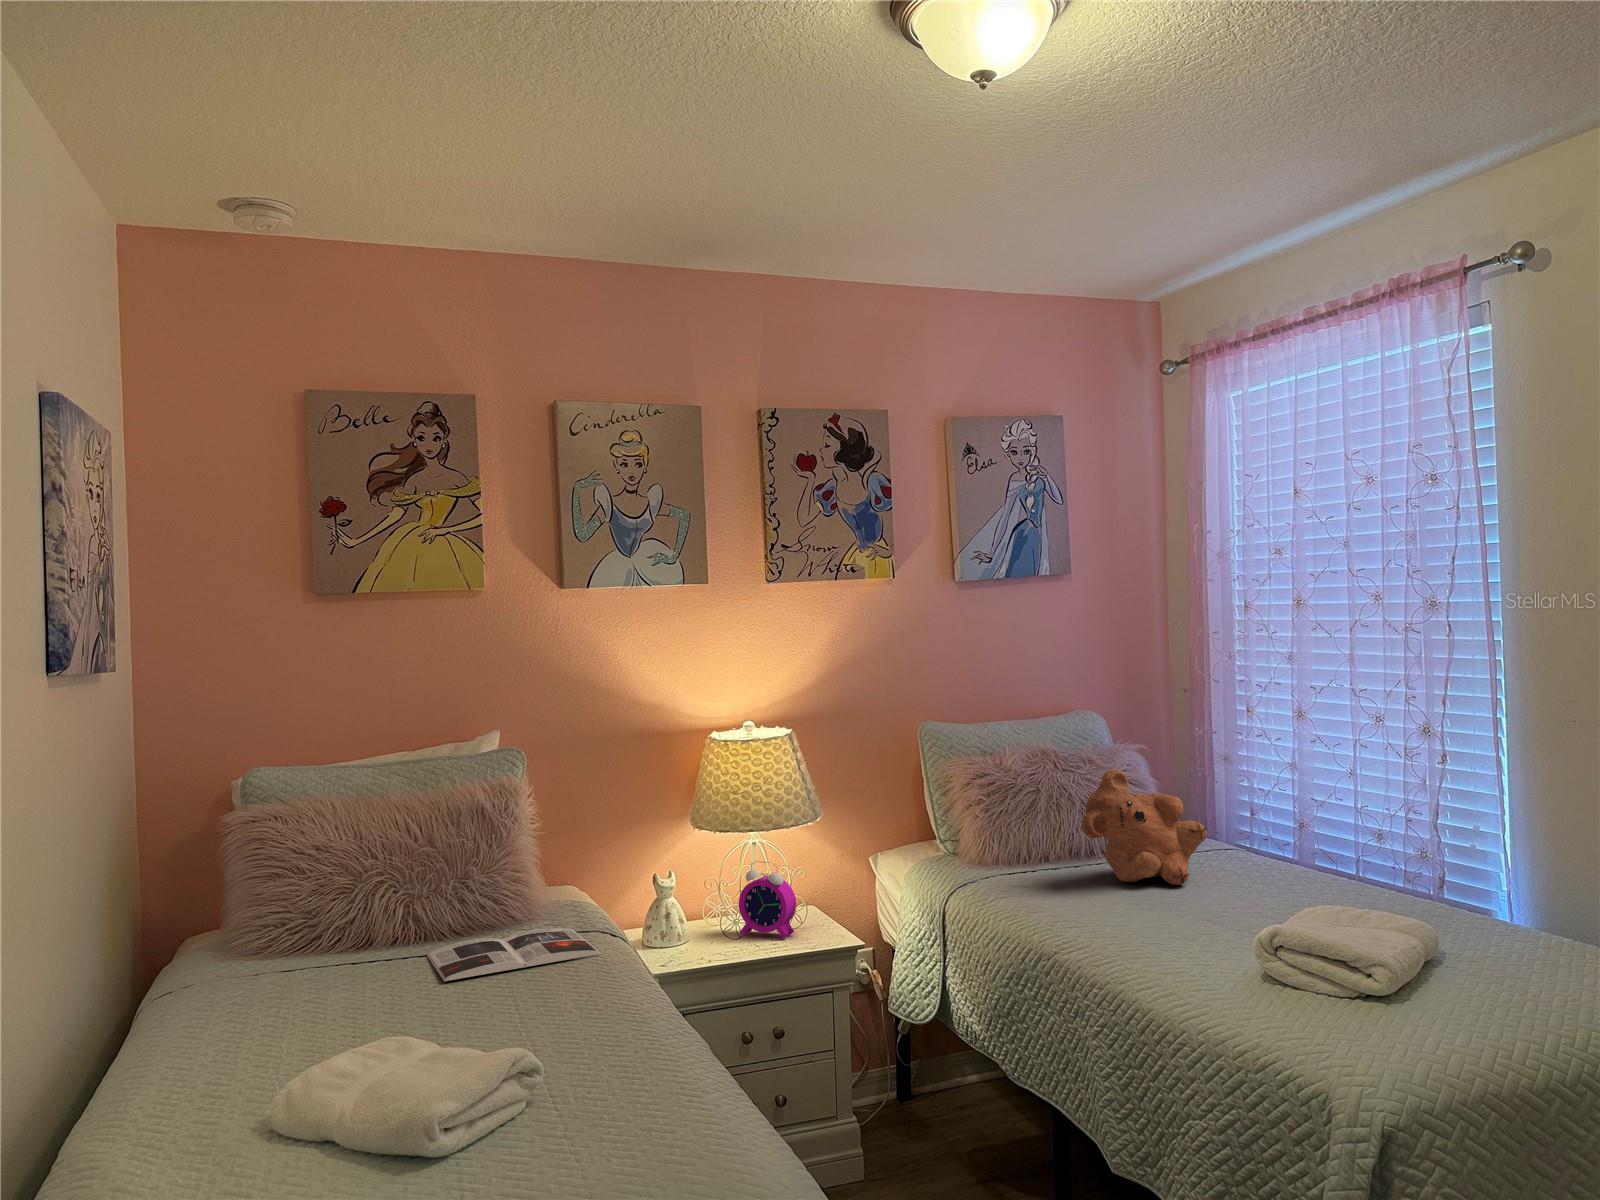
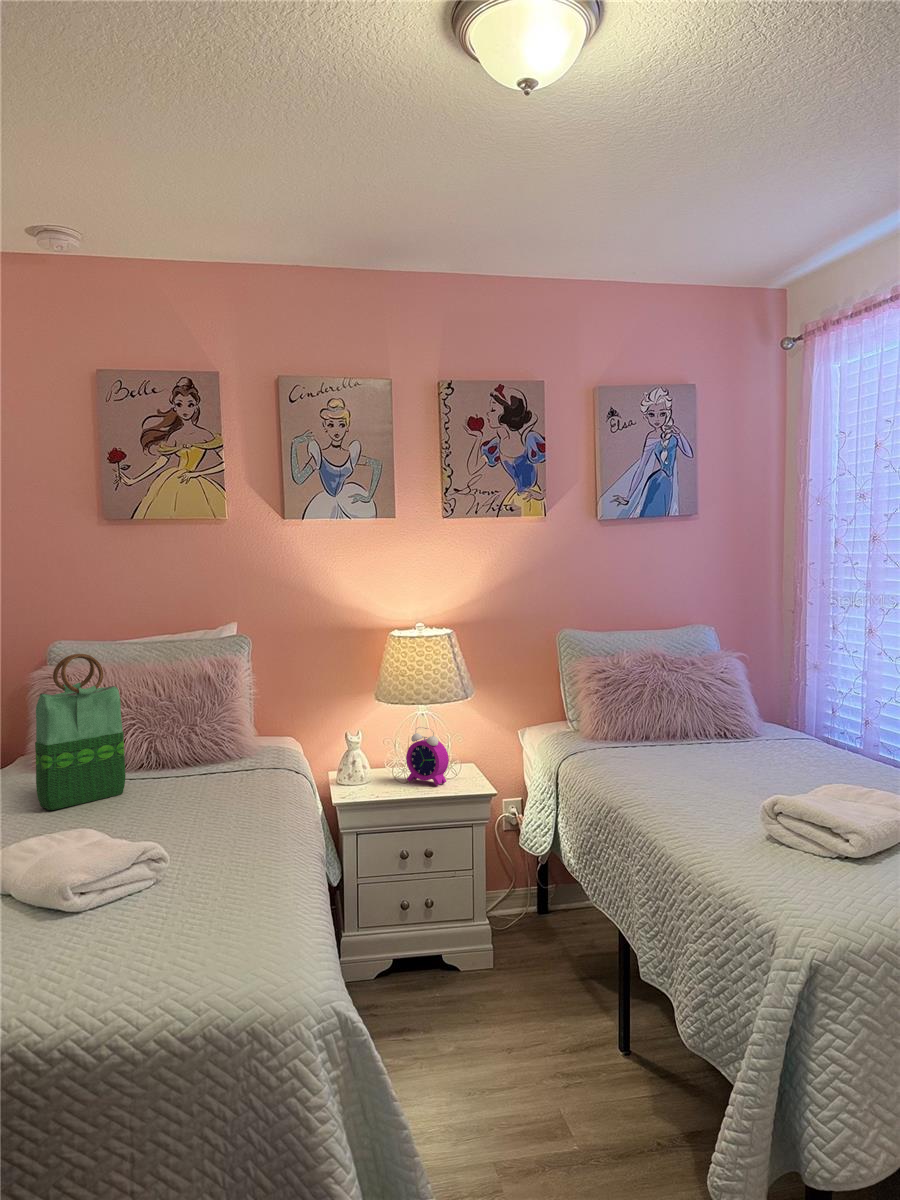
teddy bear: present [1081,769,1207,885] -> none [663,668,769,761]
tote bag: none [281,785,399,1009] -> present [35,654,125,810]
magazine: present [426,928,601,981] -> none [152,766,272,798]

